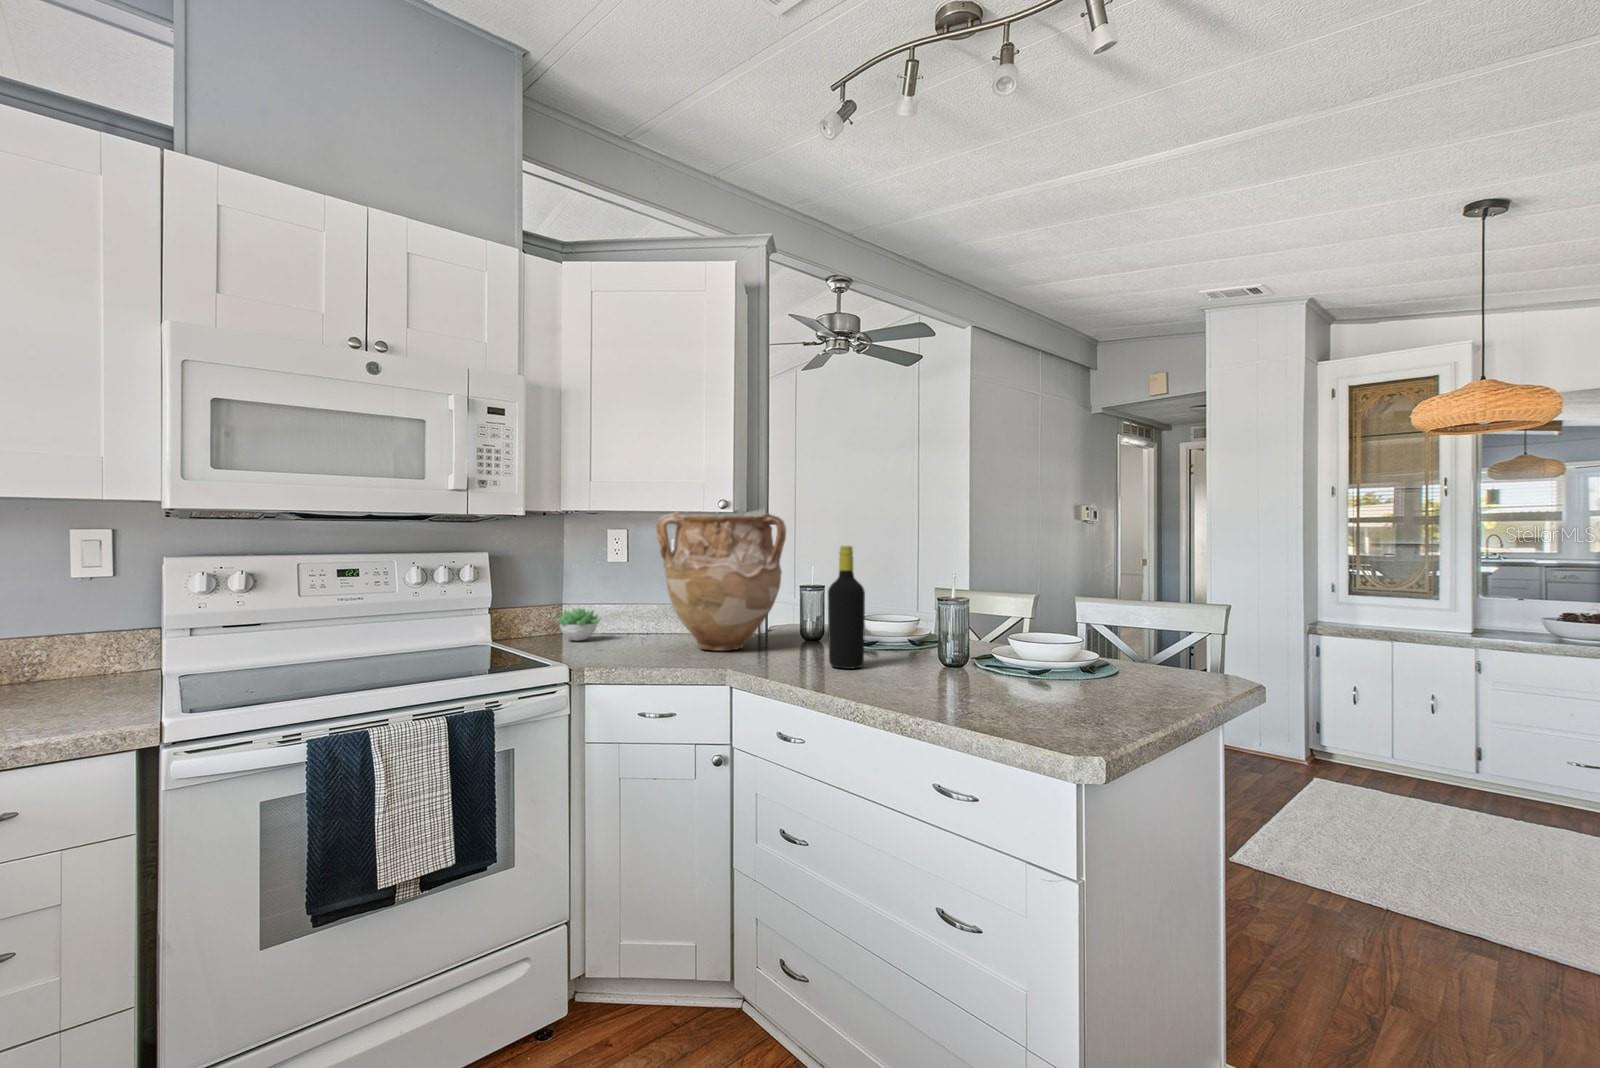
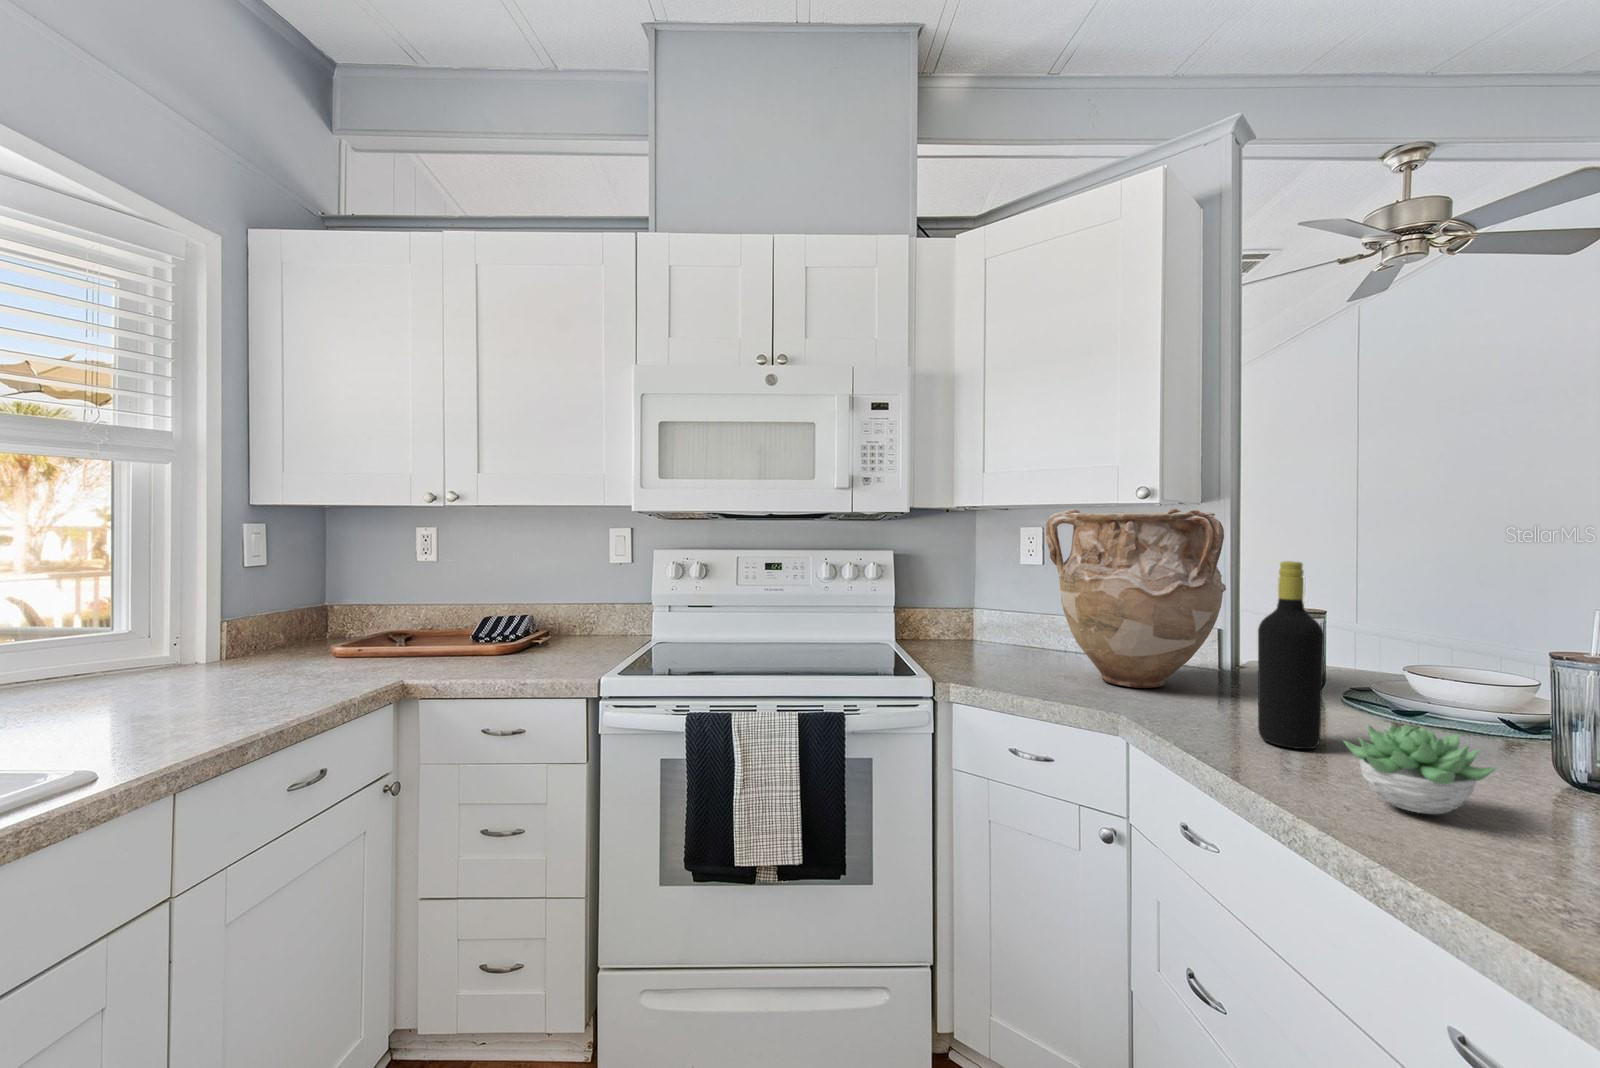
succulent plant: present [556,608,600,641] -> present [1344,725,1497,814]

